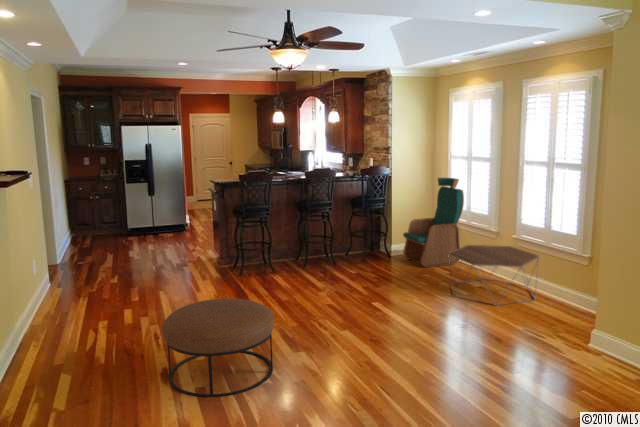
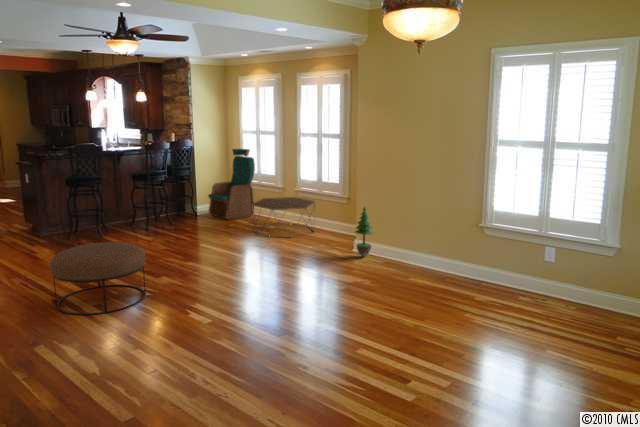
potted tree: none [589,280,622,358] -> present [355,207,373,257]

